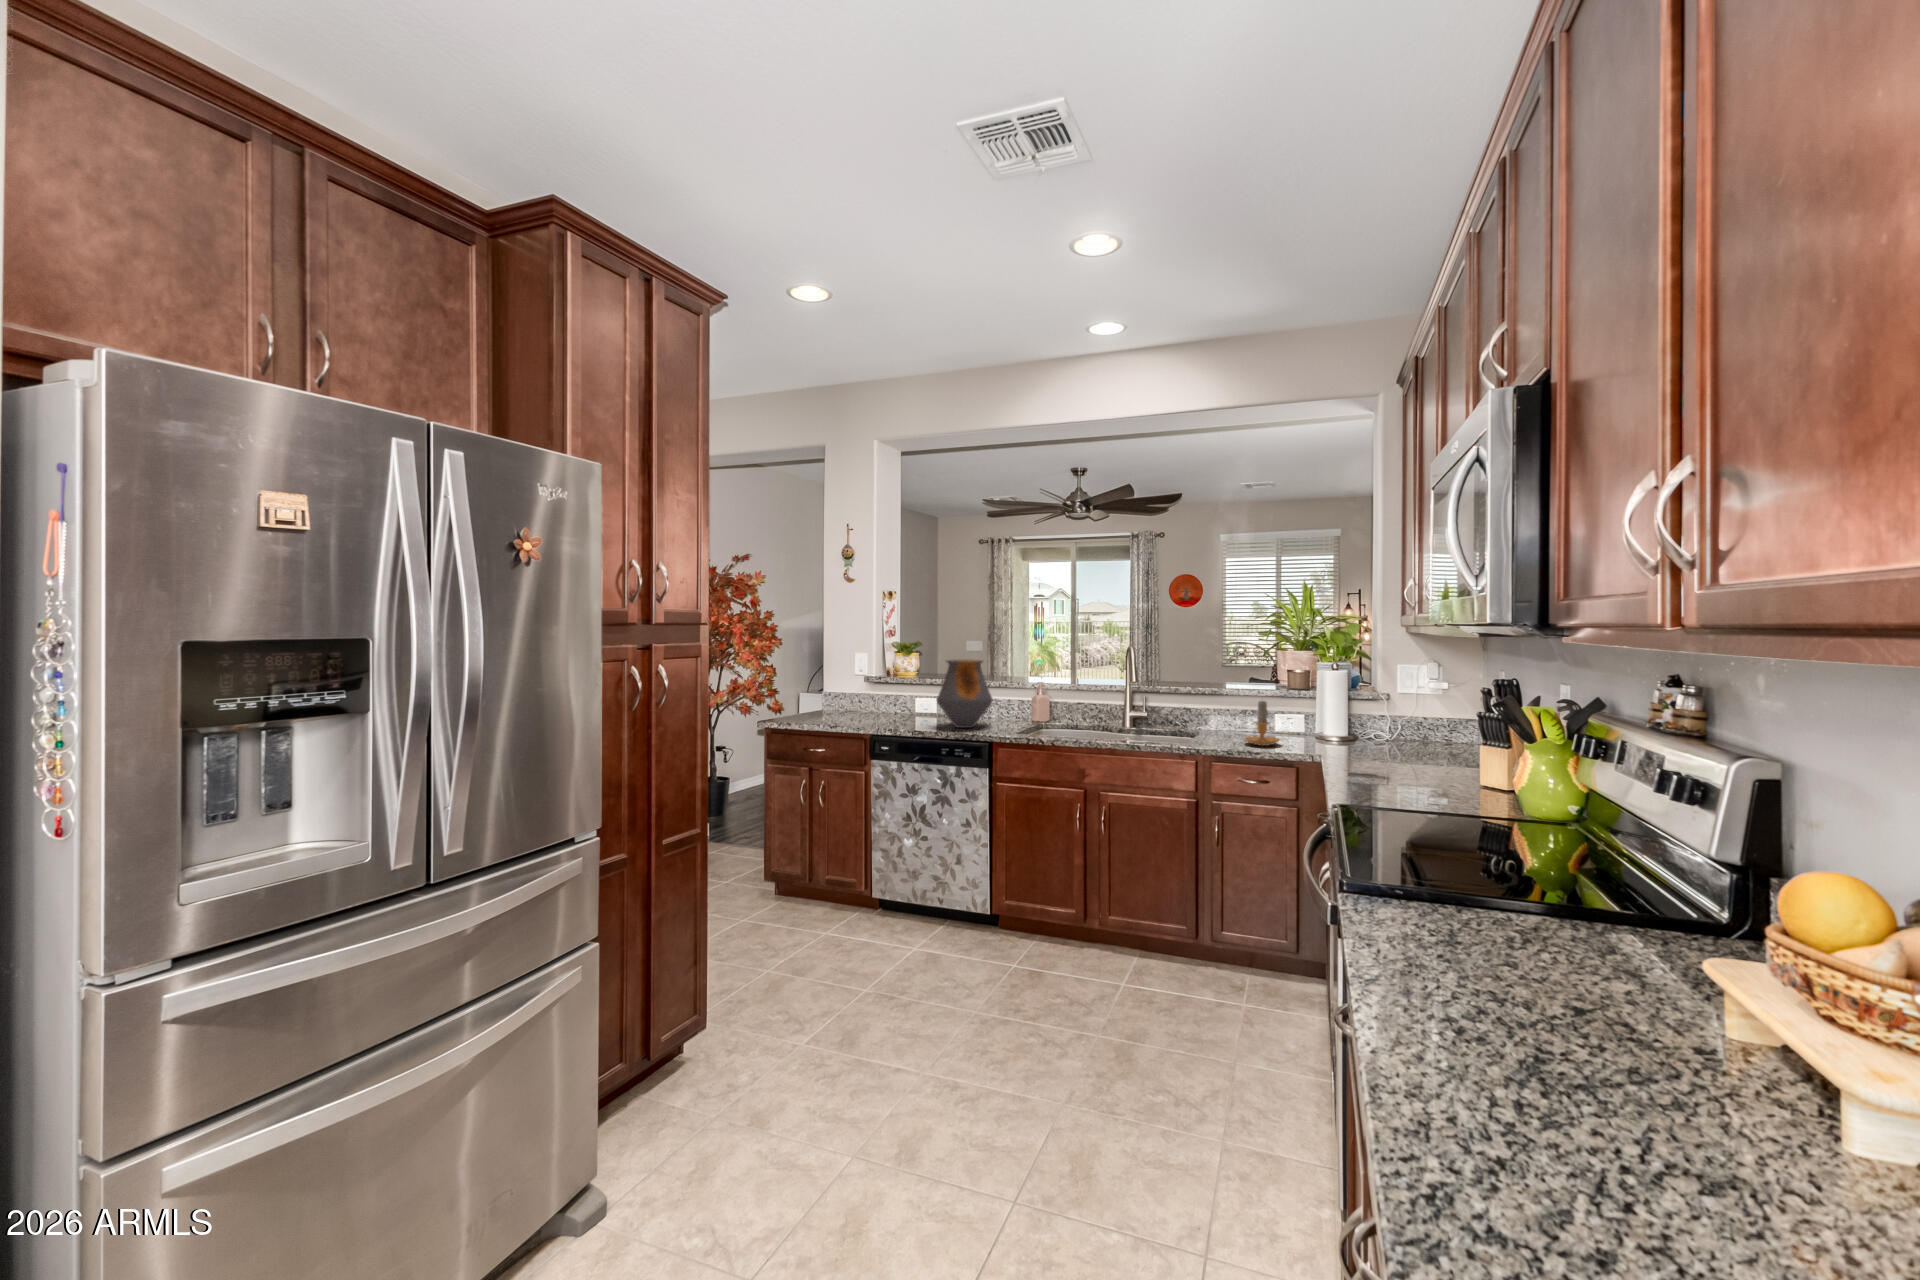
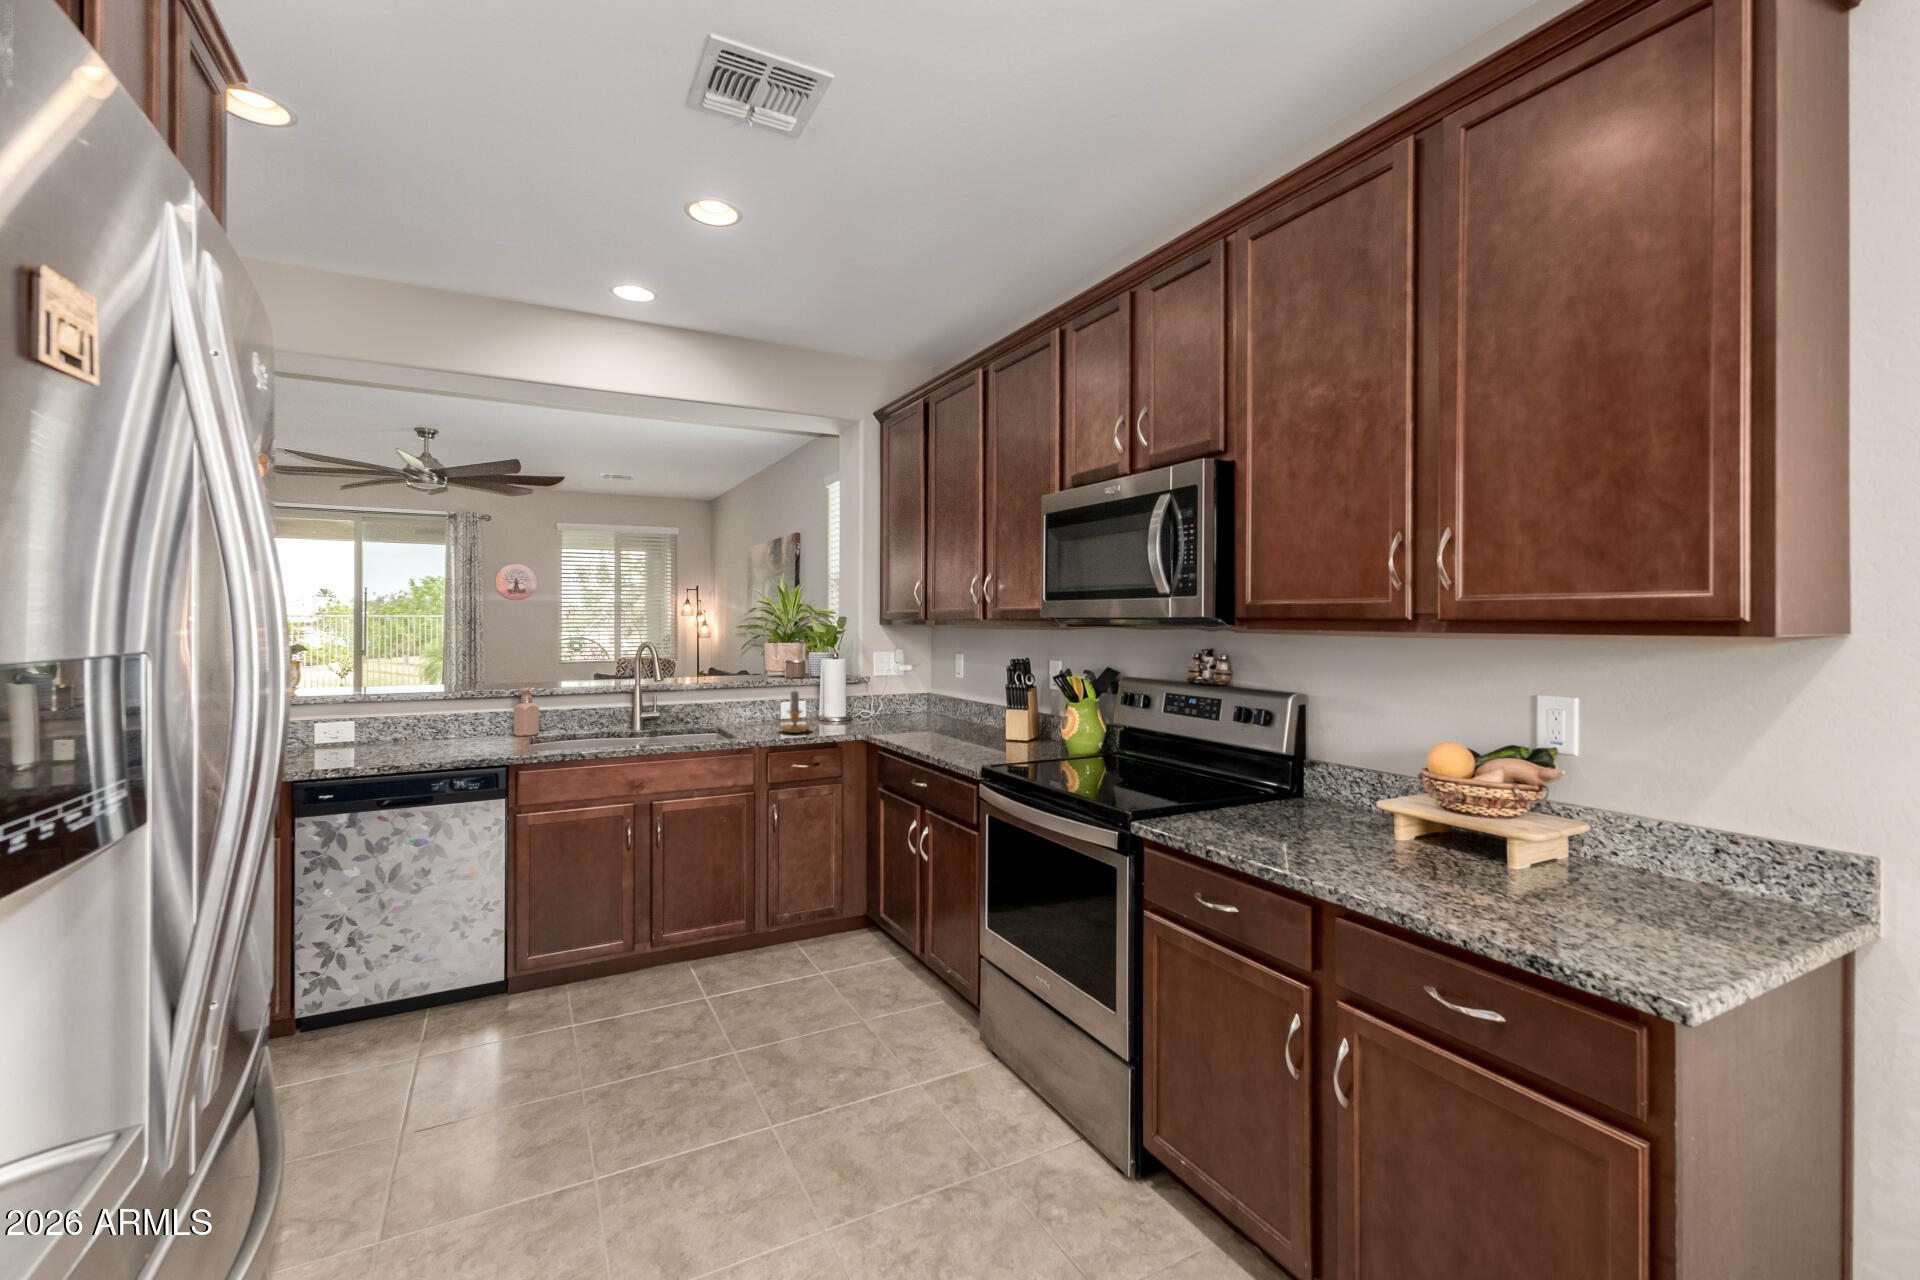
vase: present [937,659,993,728] -> none [391,666,477,755]

